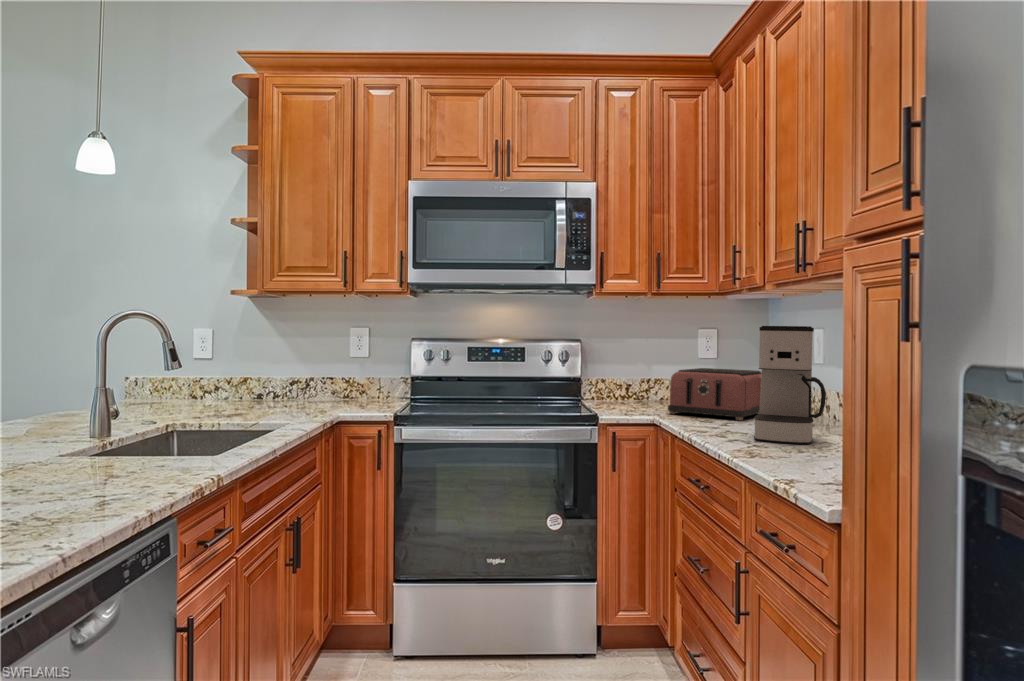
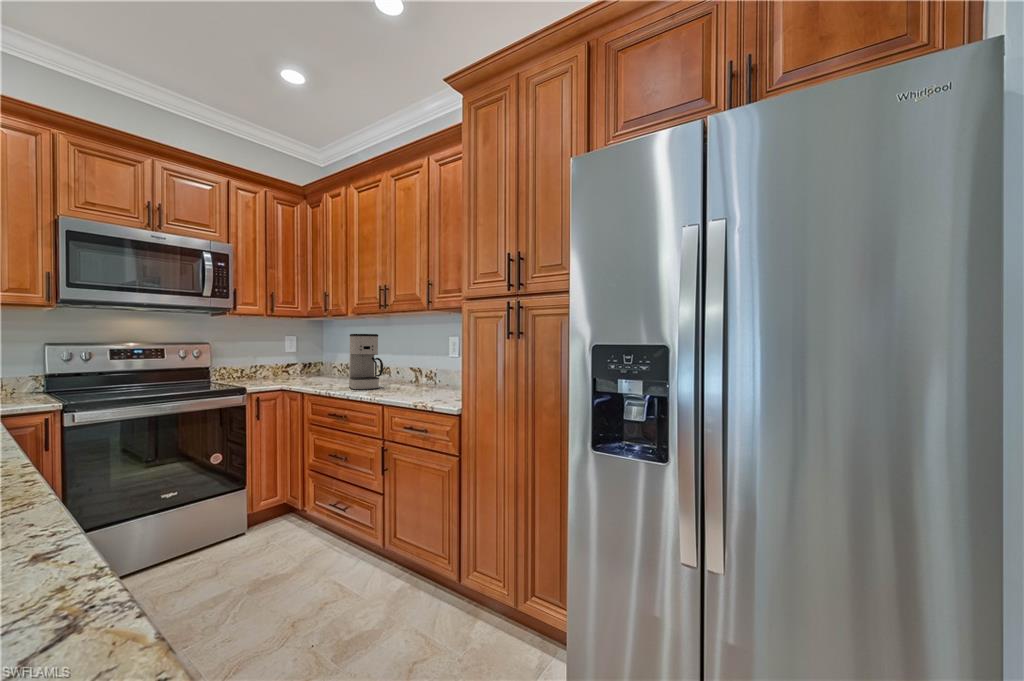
toaster: present [668,368,761,421] -> none [281,357,334,384]

